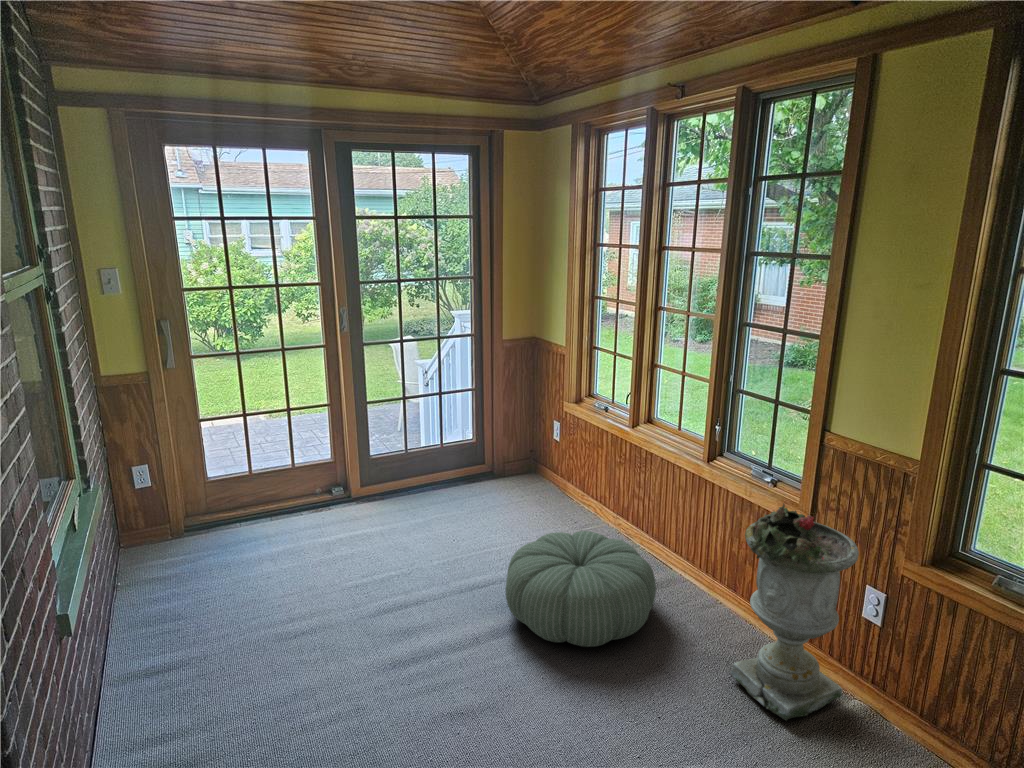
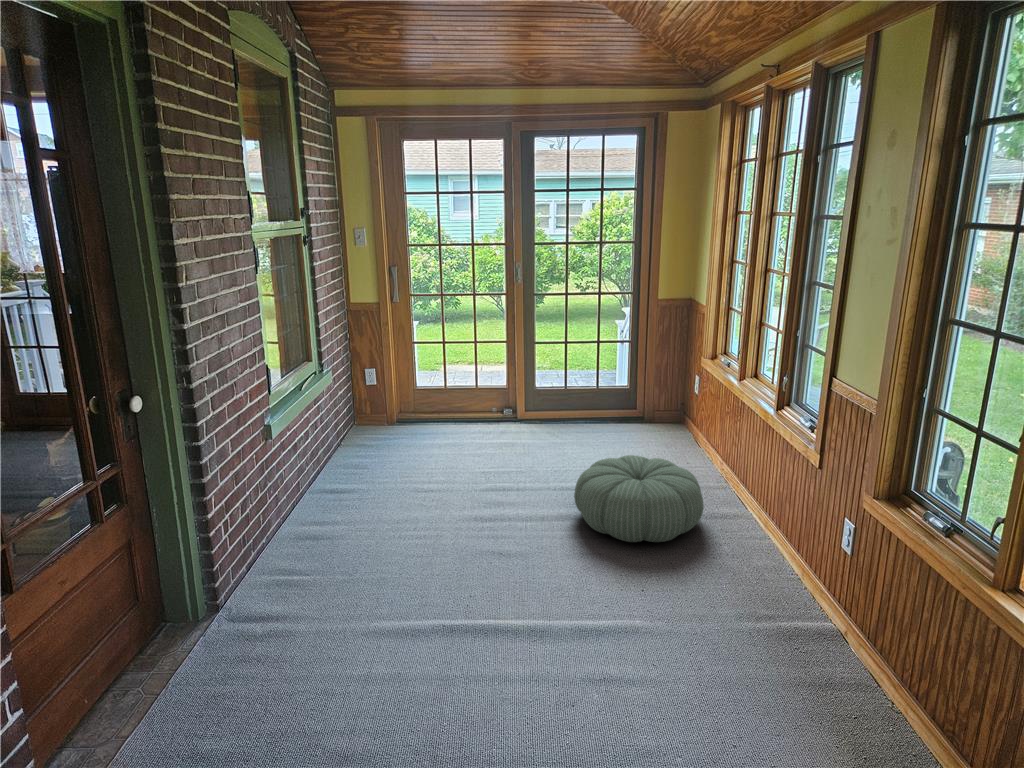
planter: present [730,504,859,720] -> none [728,439,837,625]

